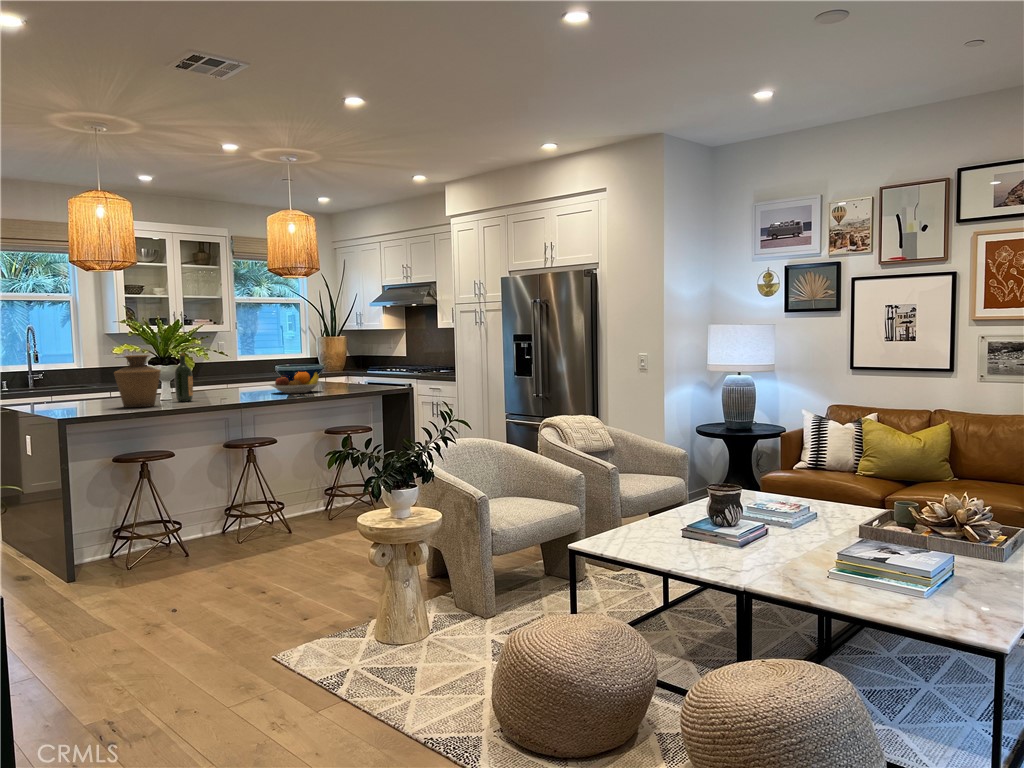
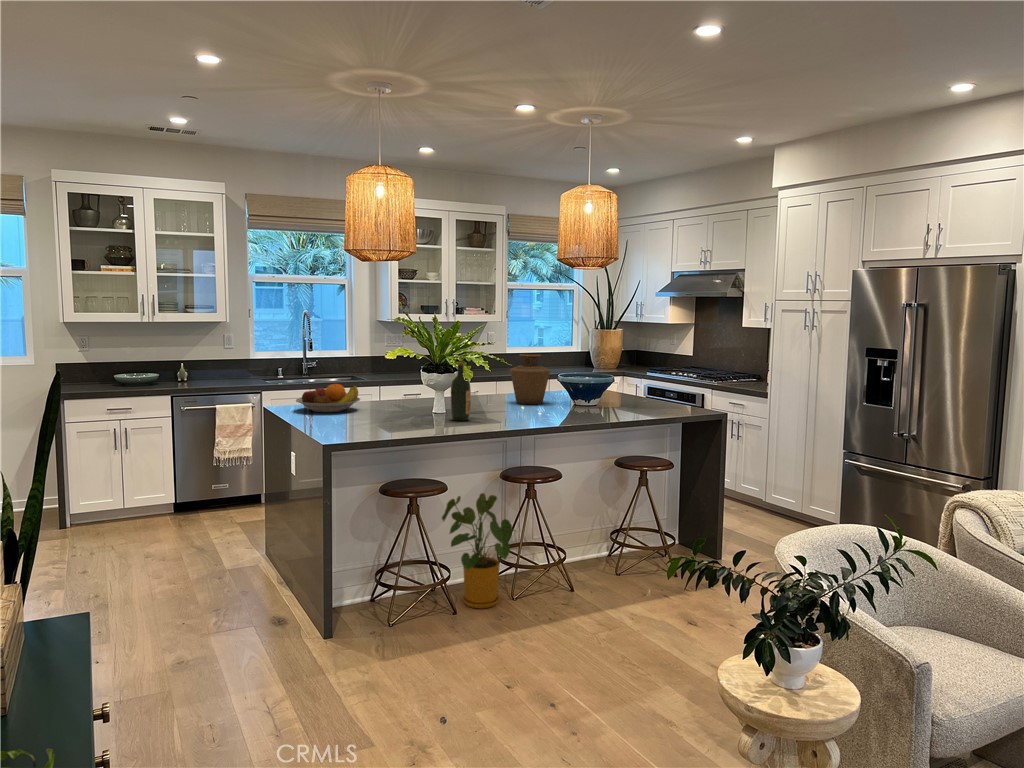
vase: present [114,355,161,407] -> present [510,354,550,404]
fruit bowl: present [270,372,321,393] -> present [296,384,360,412]
house plant: none [172,460,240,551] -> present [442,493,515,609]

